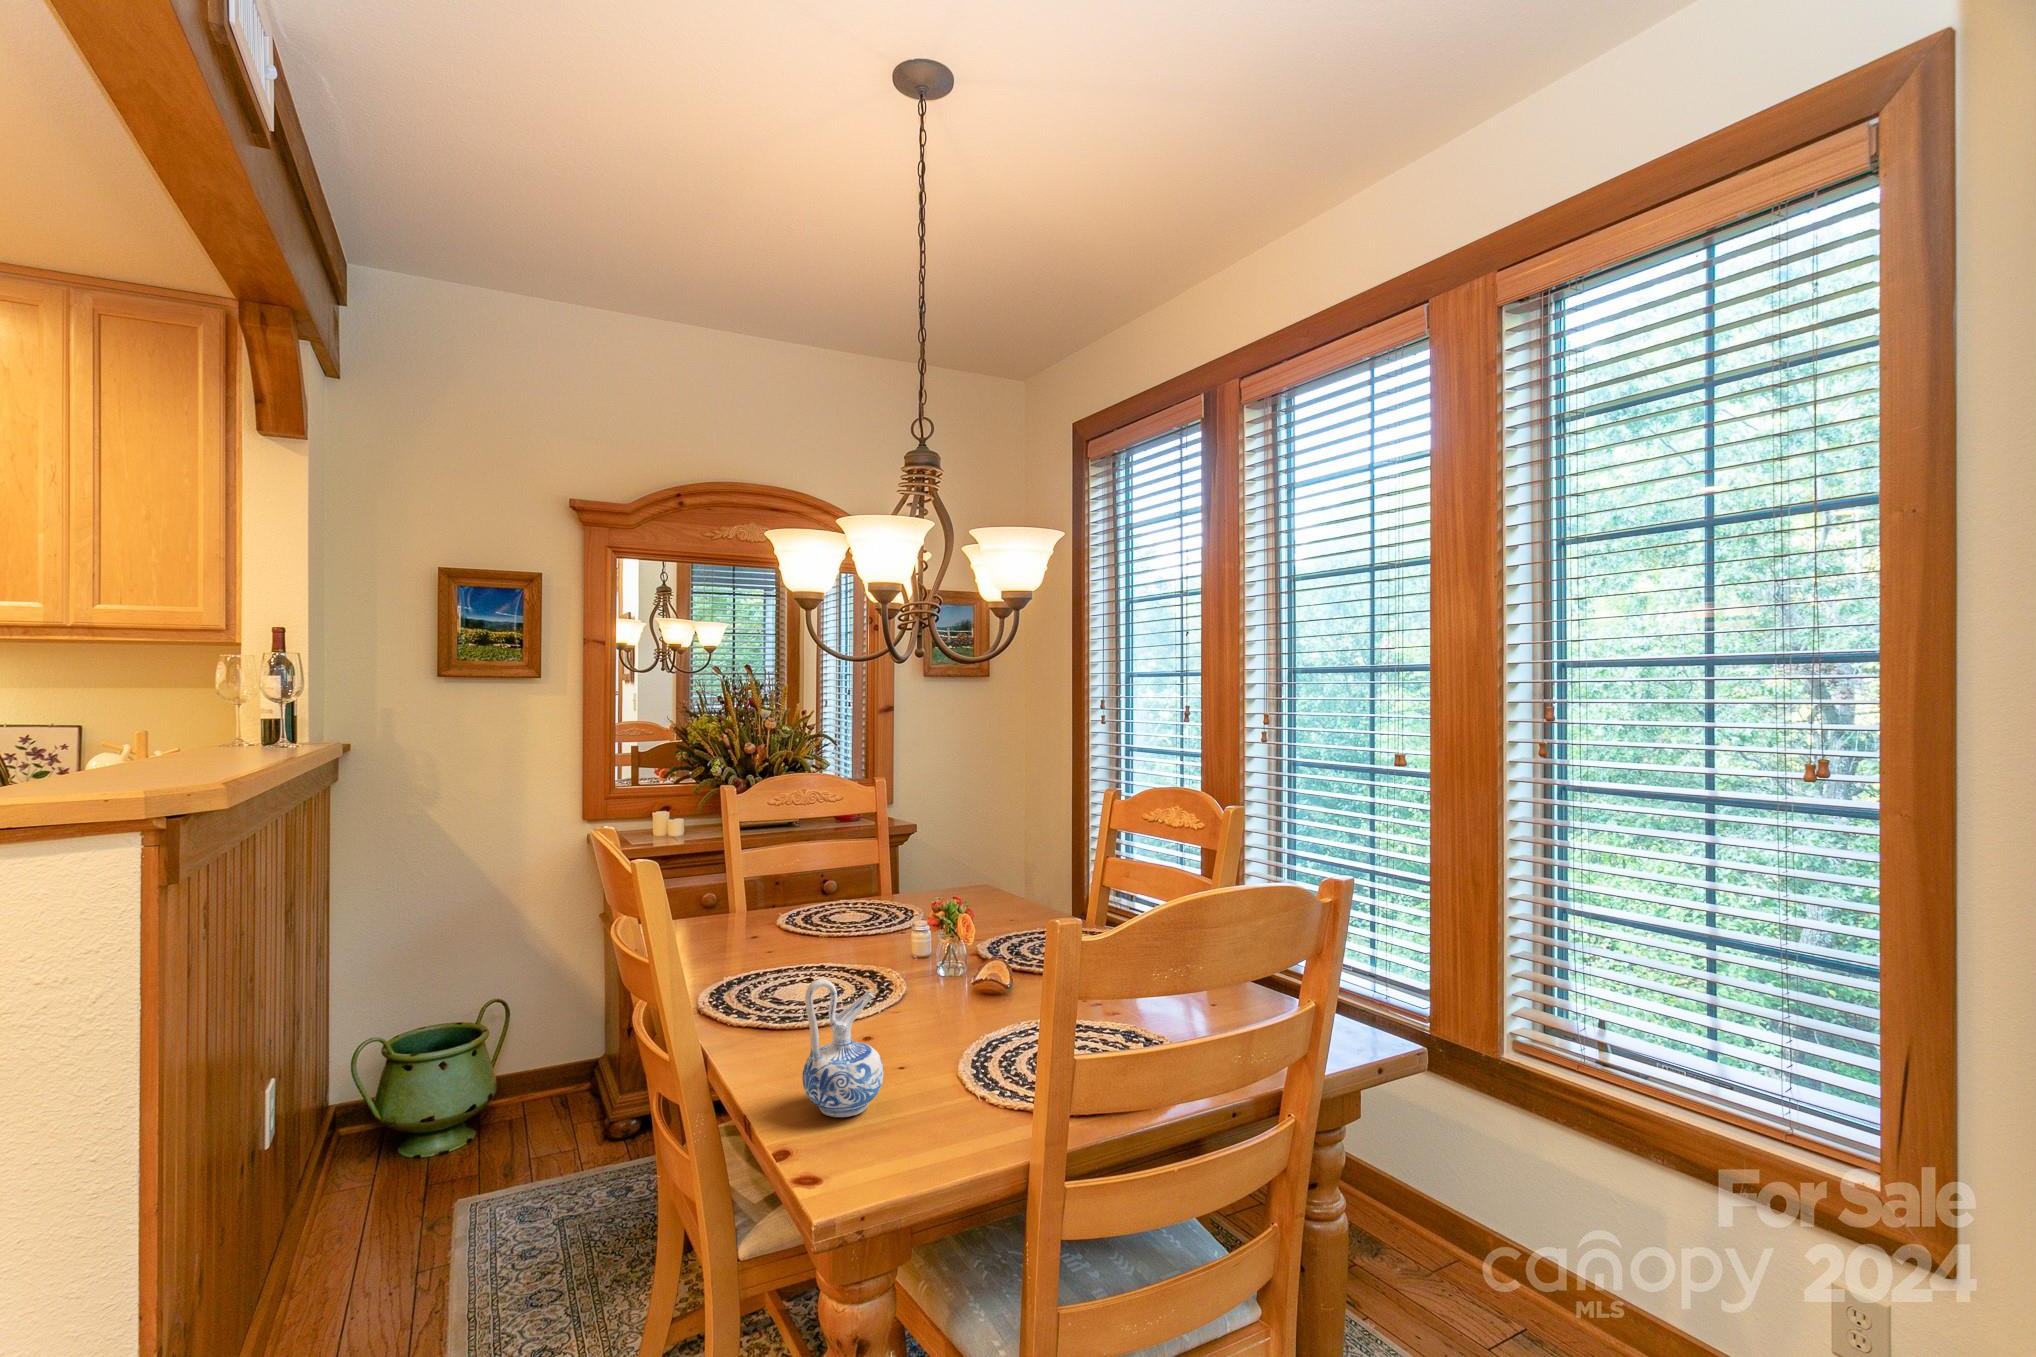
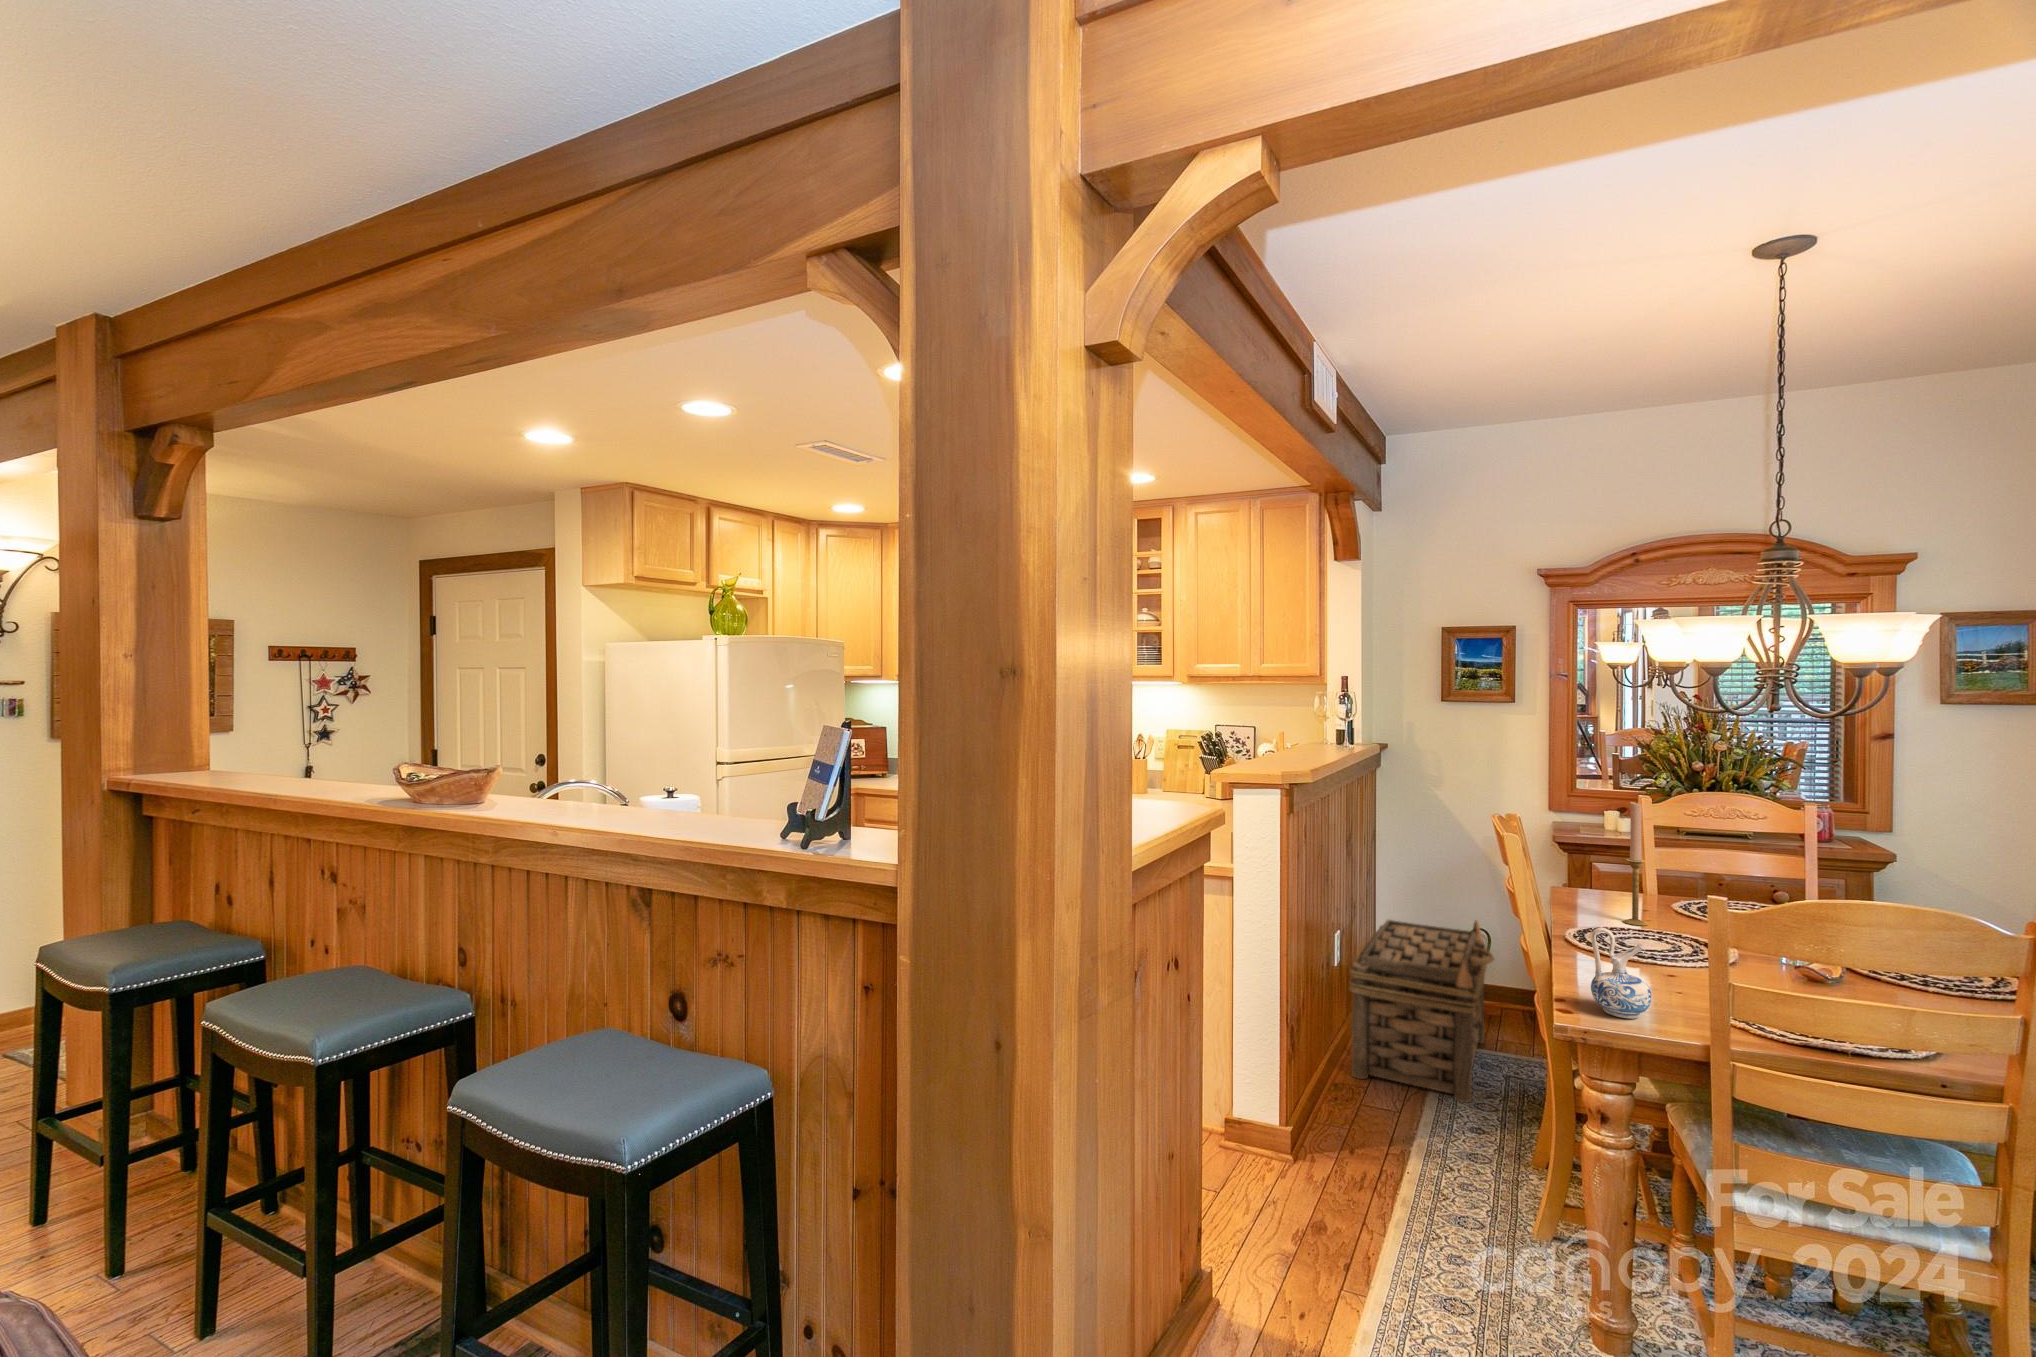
candlestick: none [742,784,771,951] -> present [1623,802,1648,925]
basket: none [290,989,538,1338] -> present [1349,920,1494,1102]

